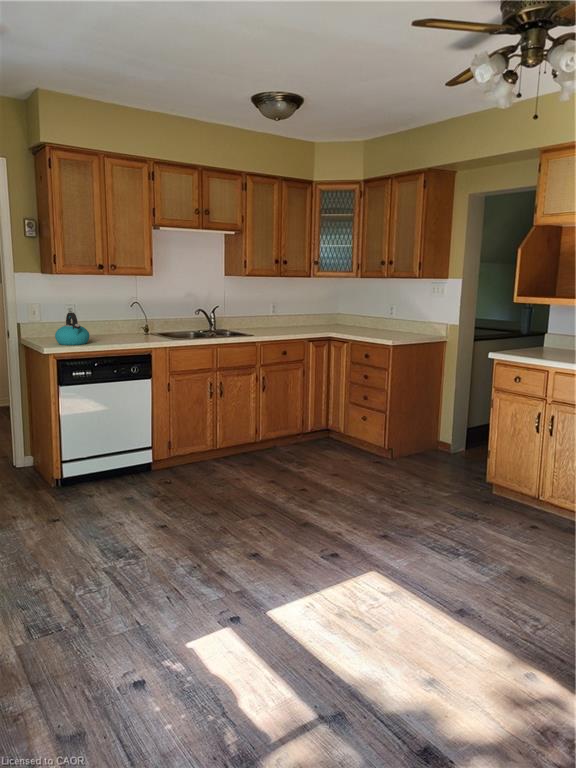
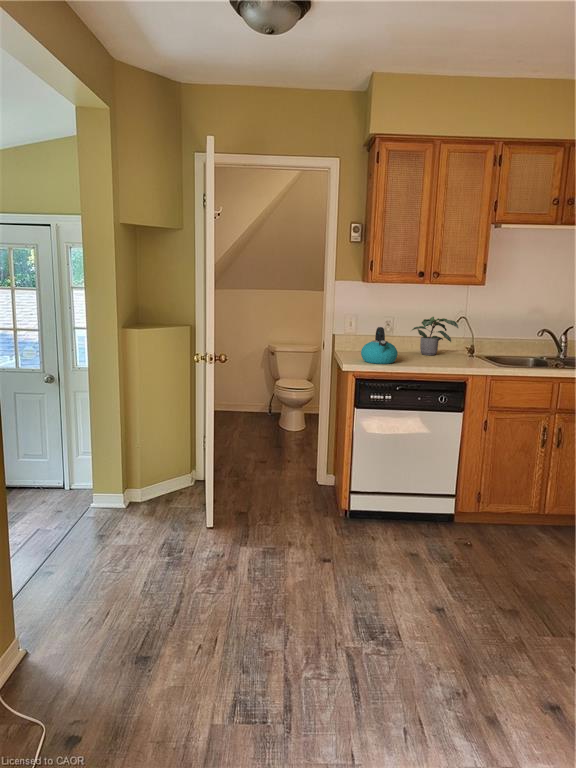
potted plant: none [91,302,134,336] -> present [412,317,458,355]

